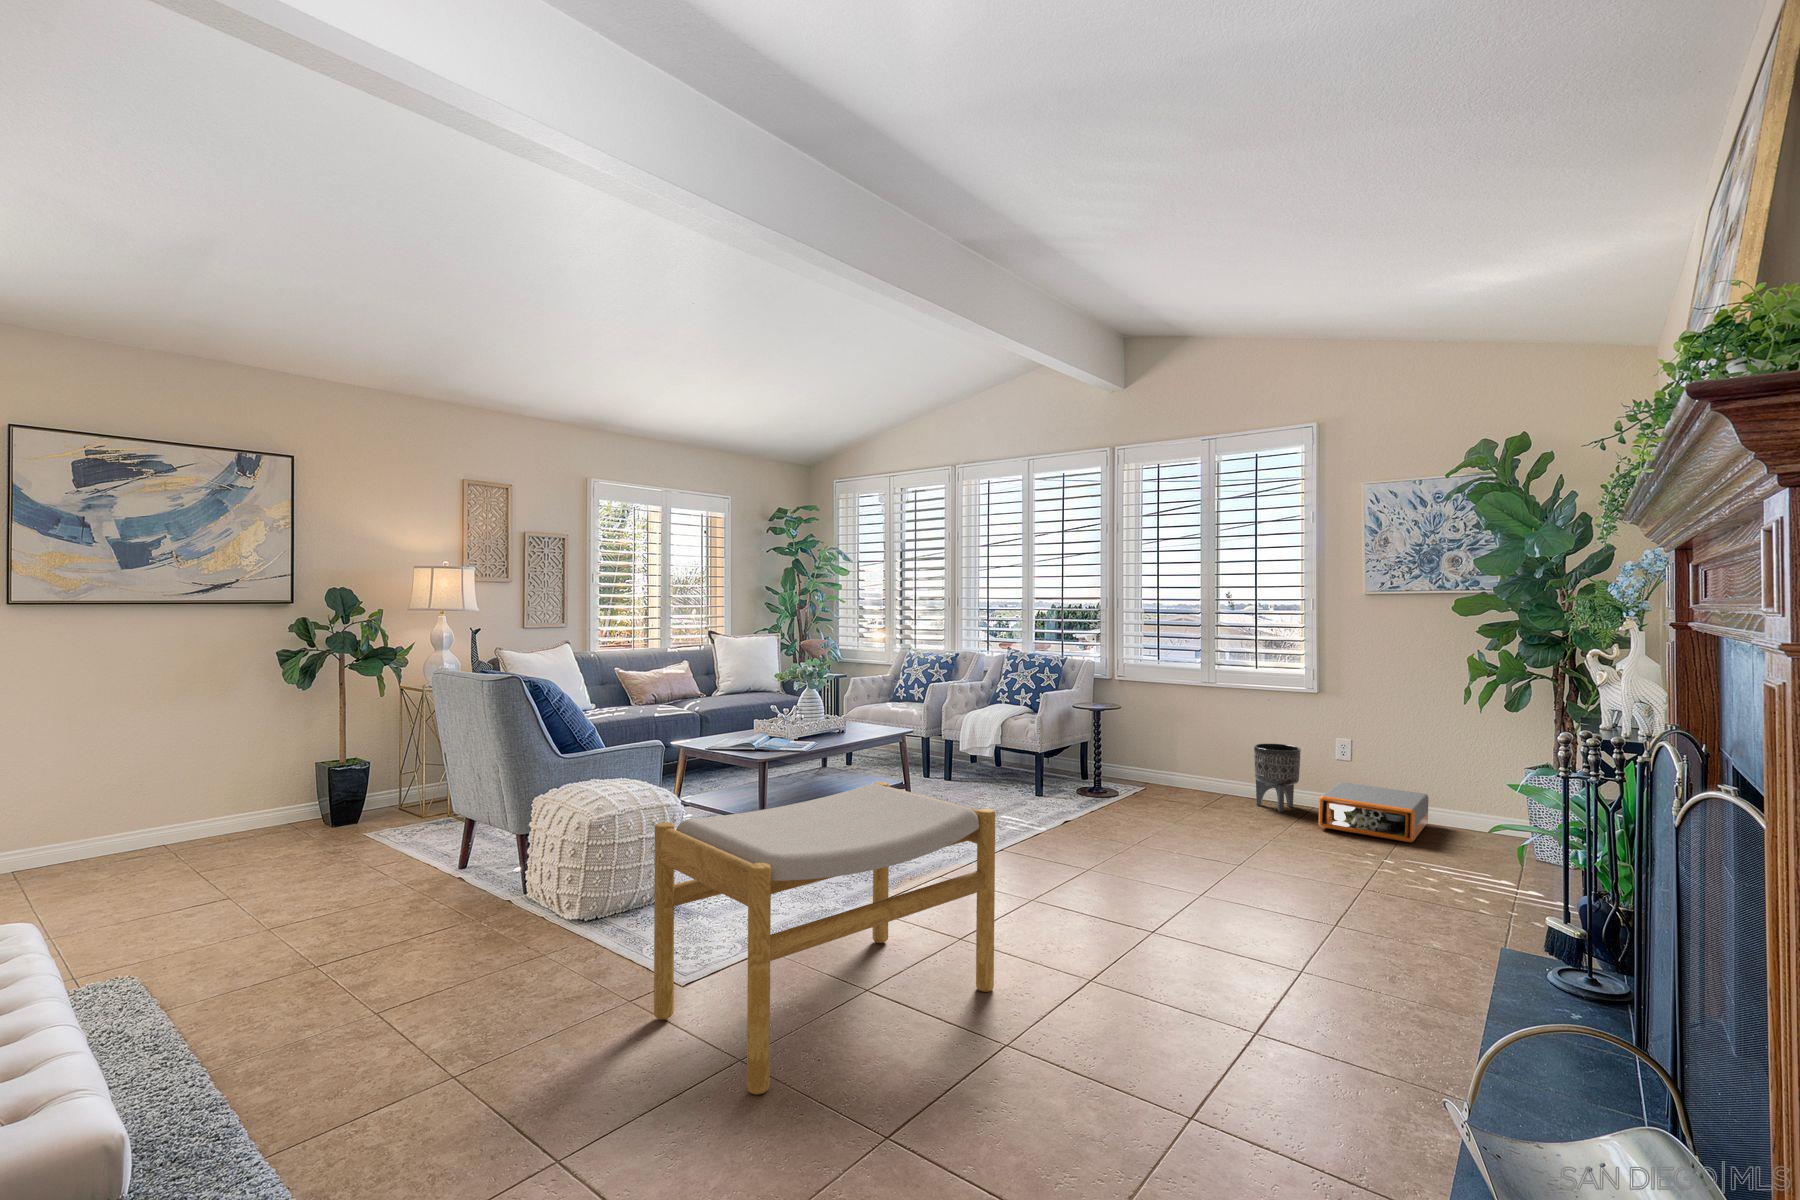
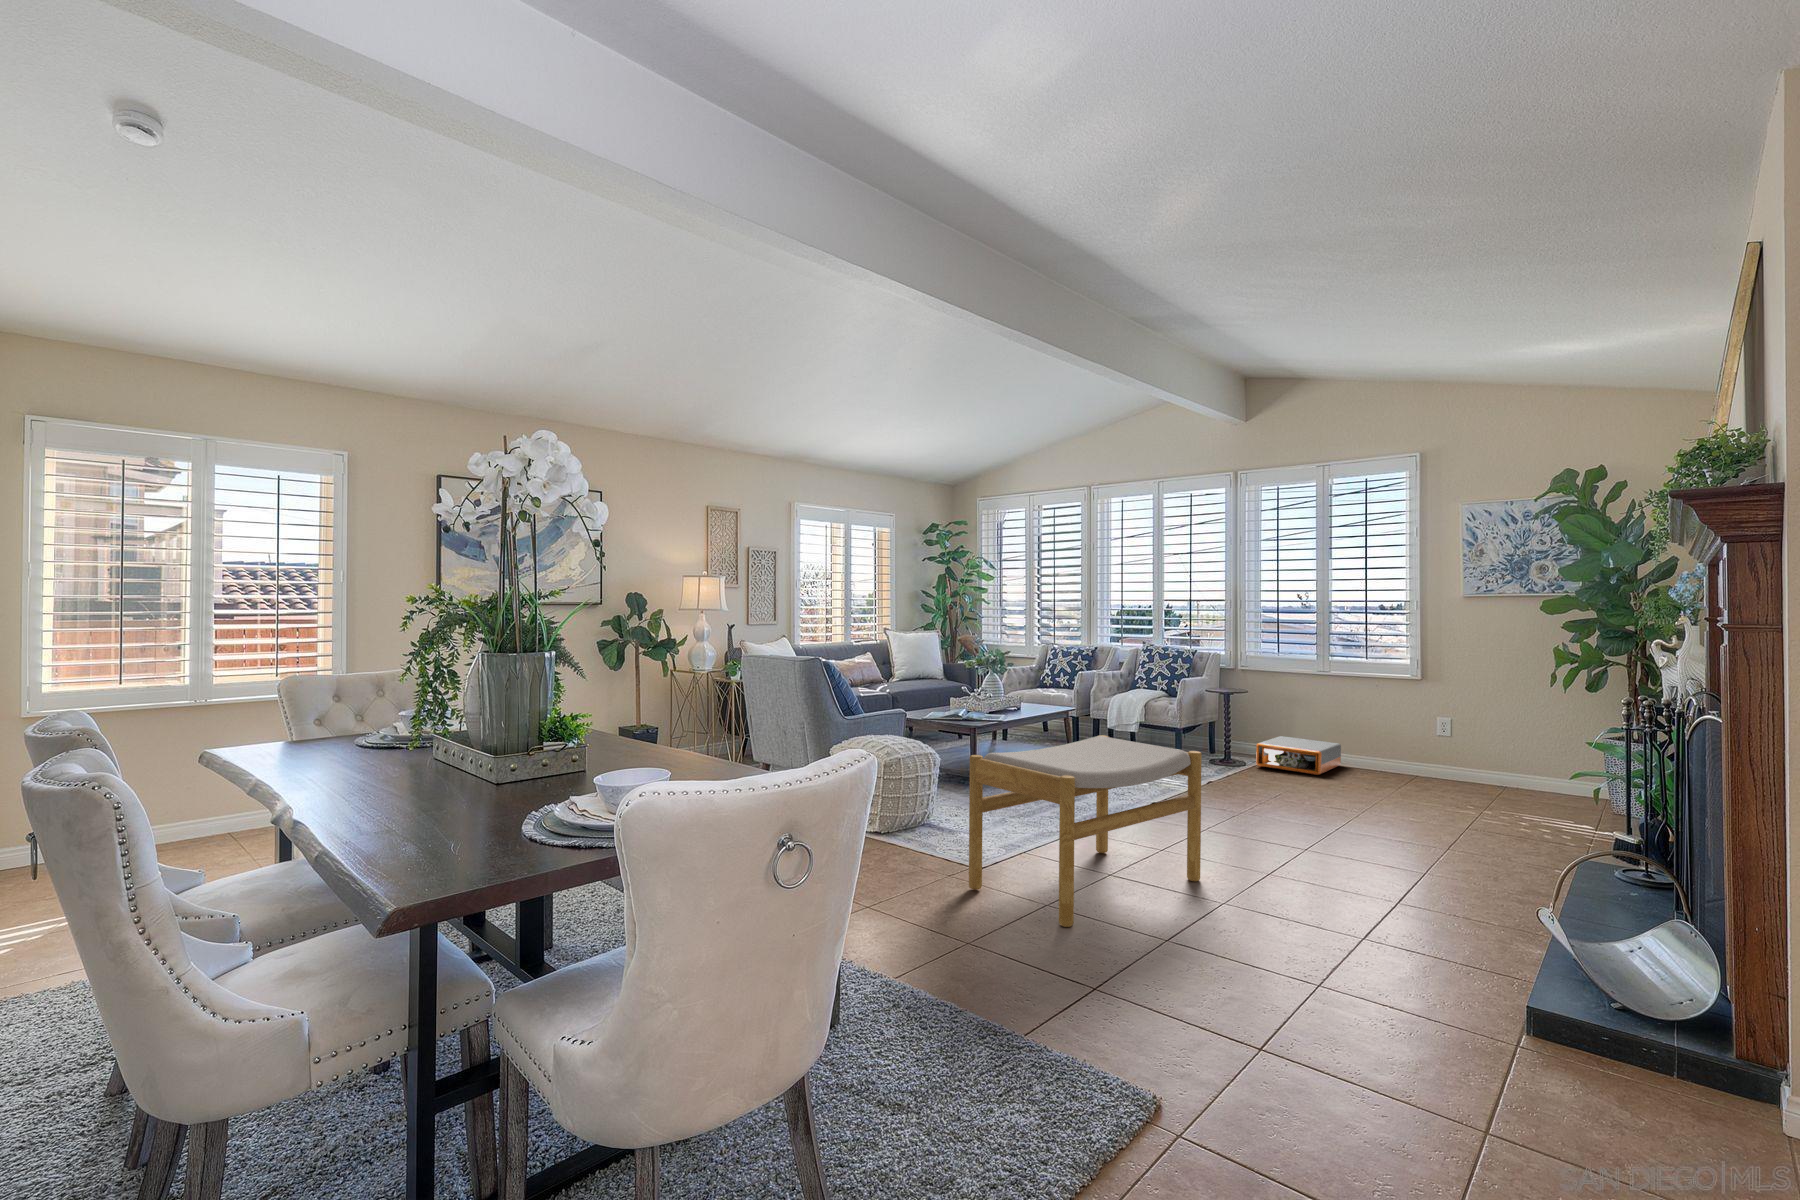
planter: present [1254,744,1301,812] -> none [1365,722,1406,778]
storage box: present [1318,782,1429,842] -> present [1256,736,1341,775]

